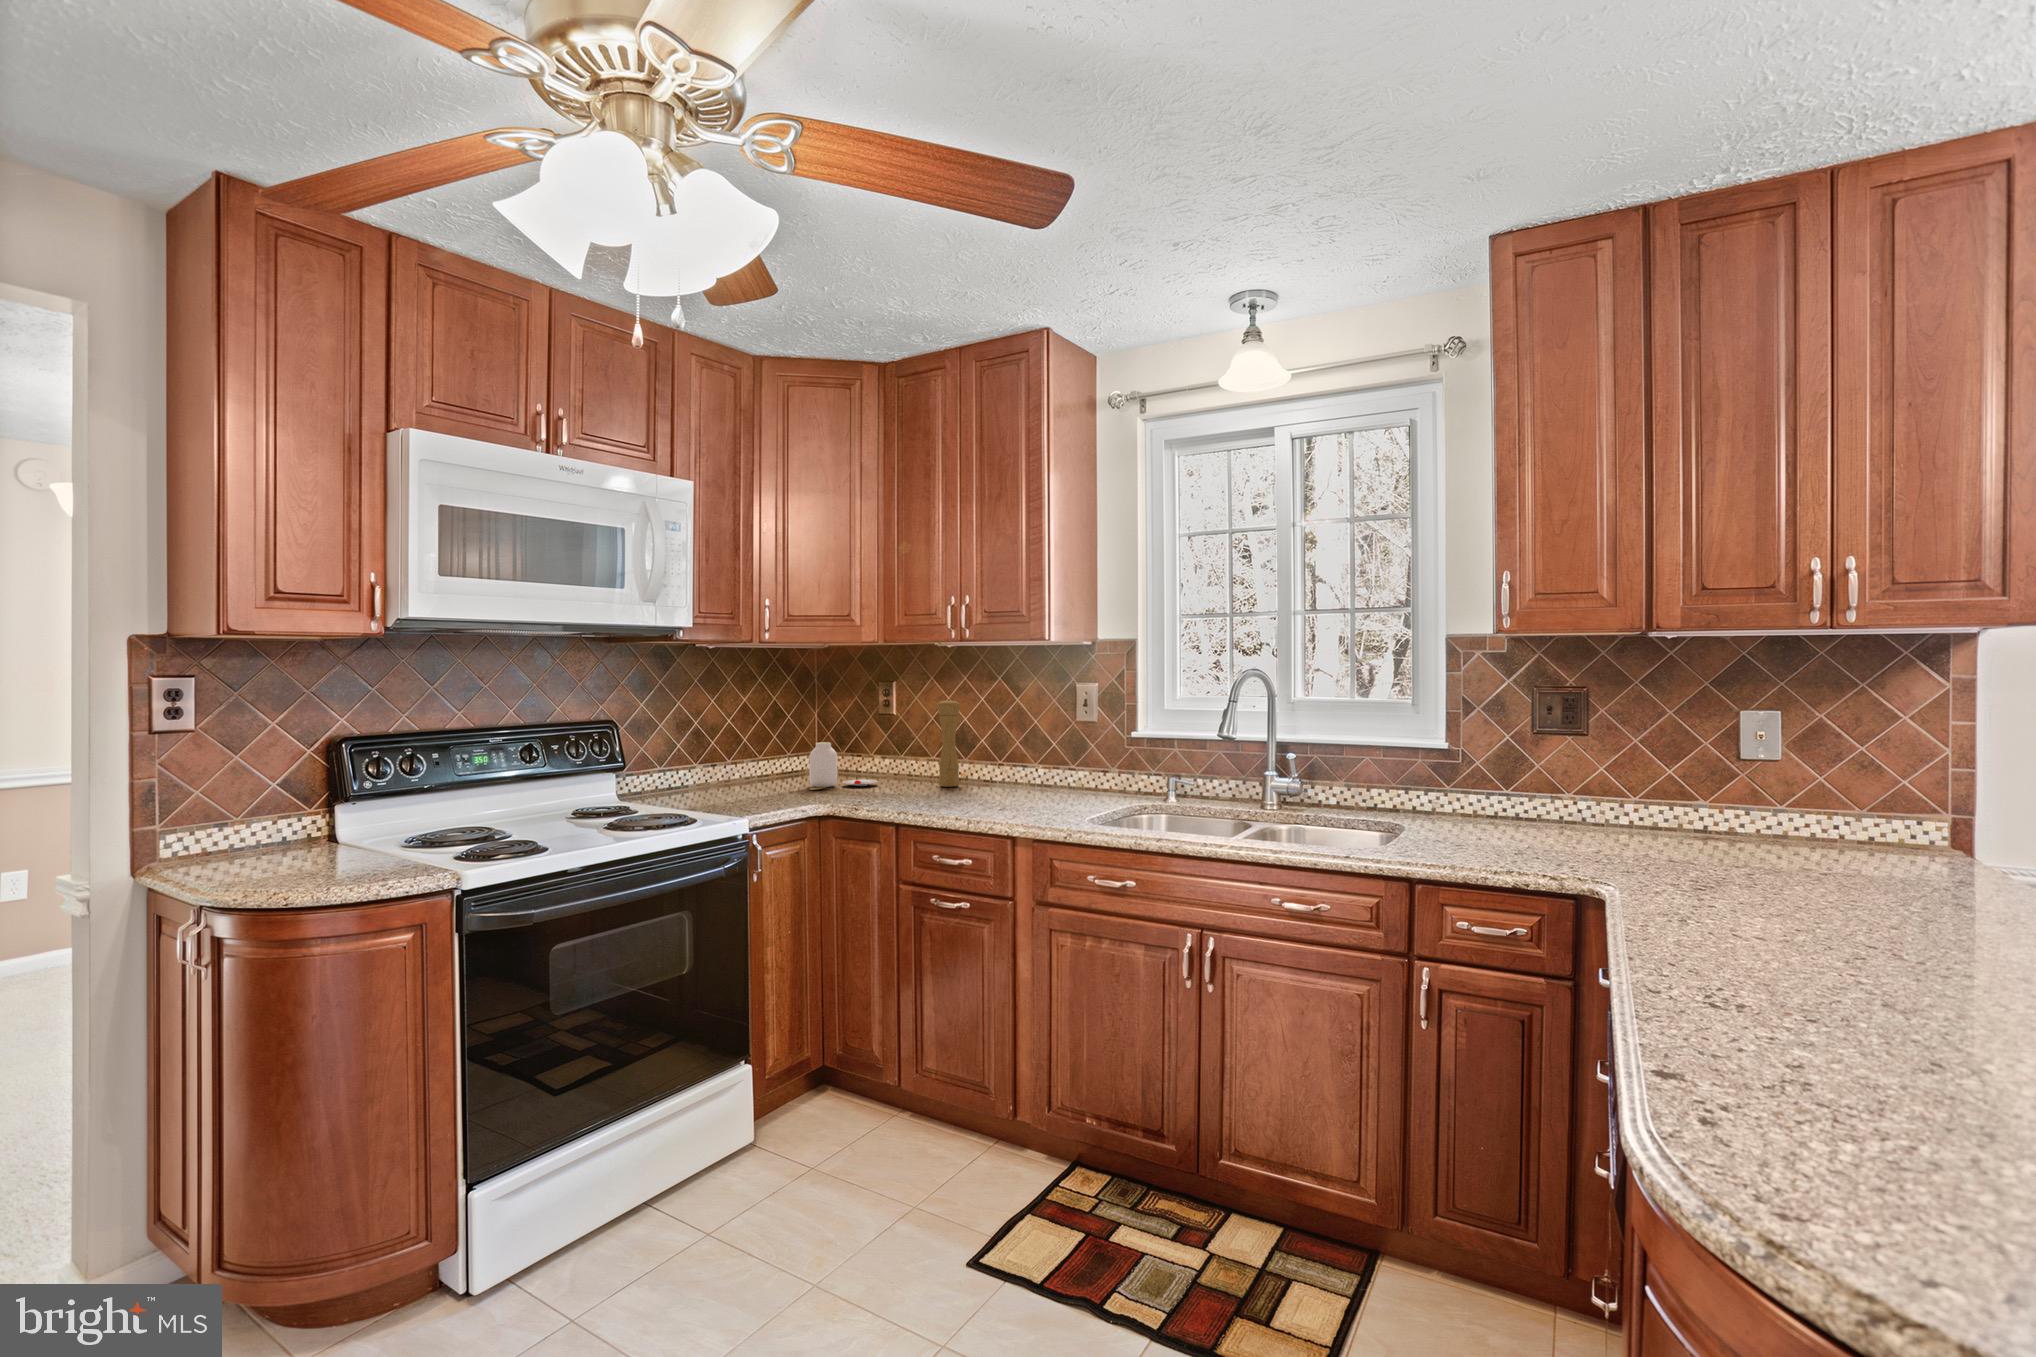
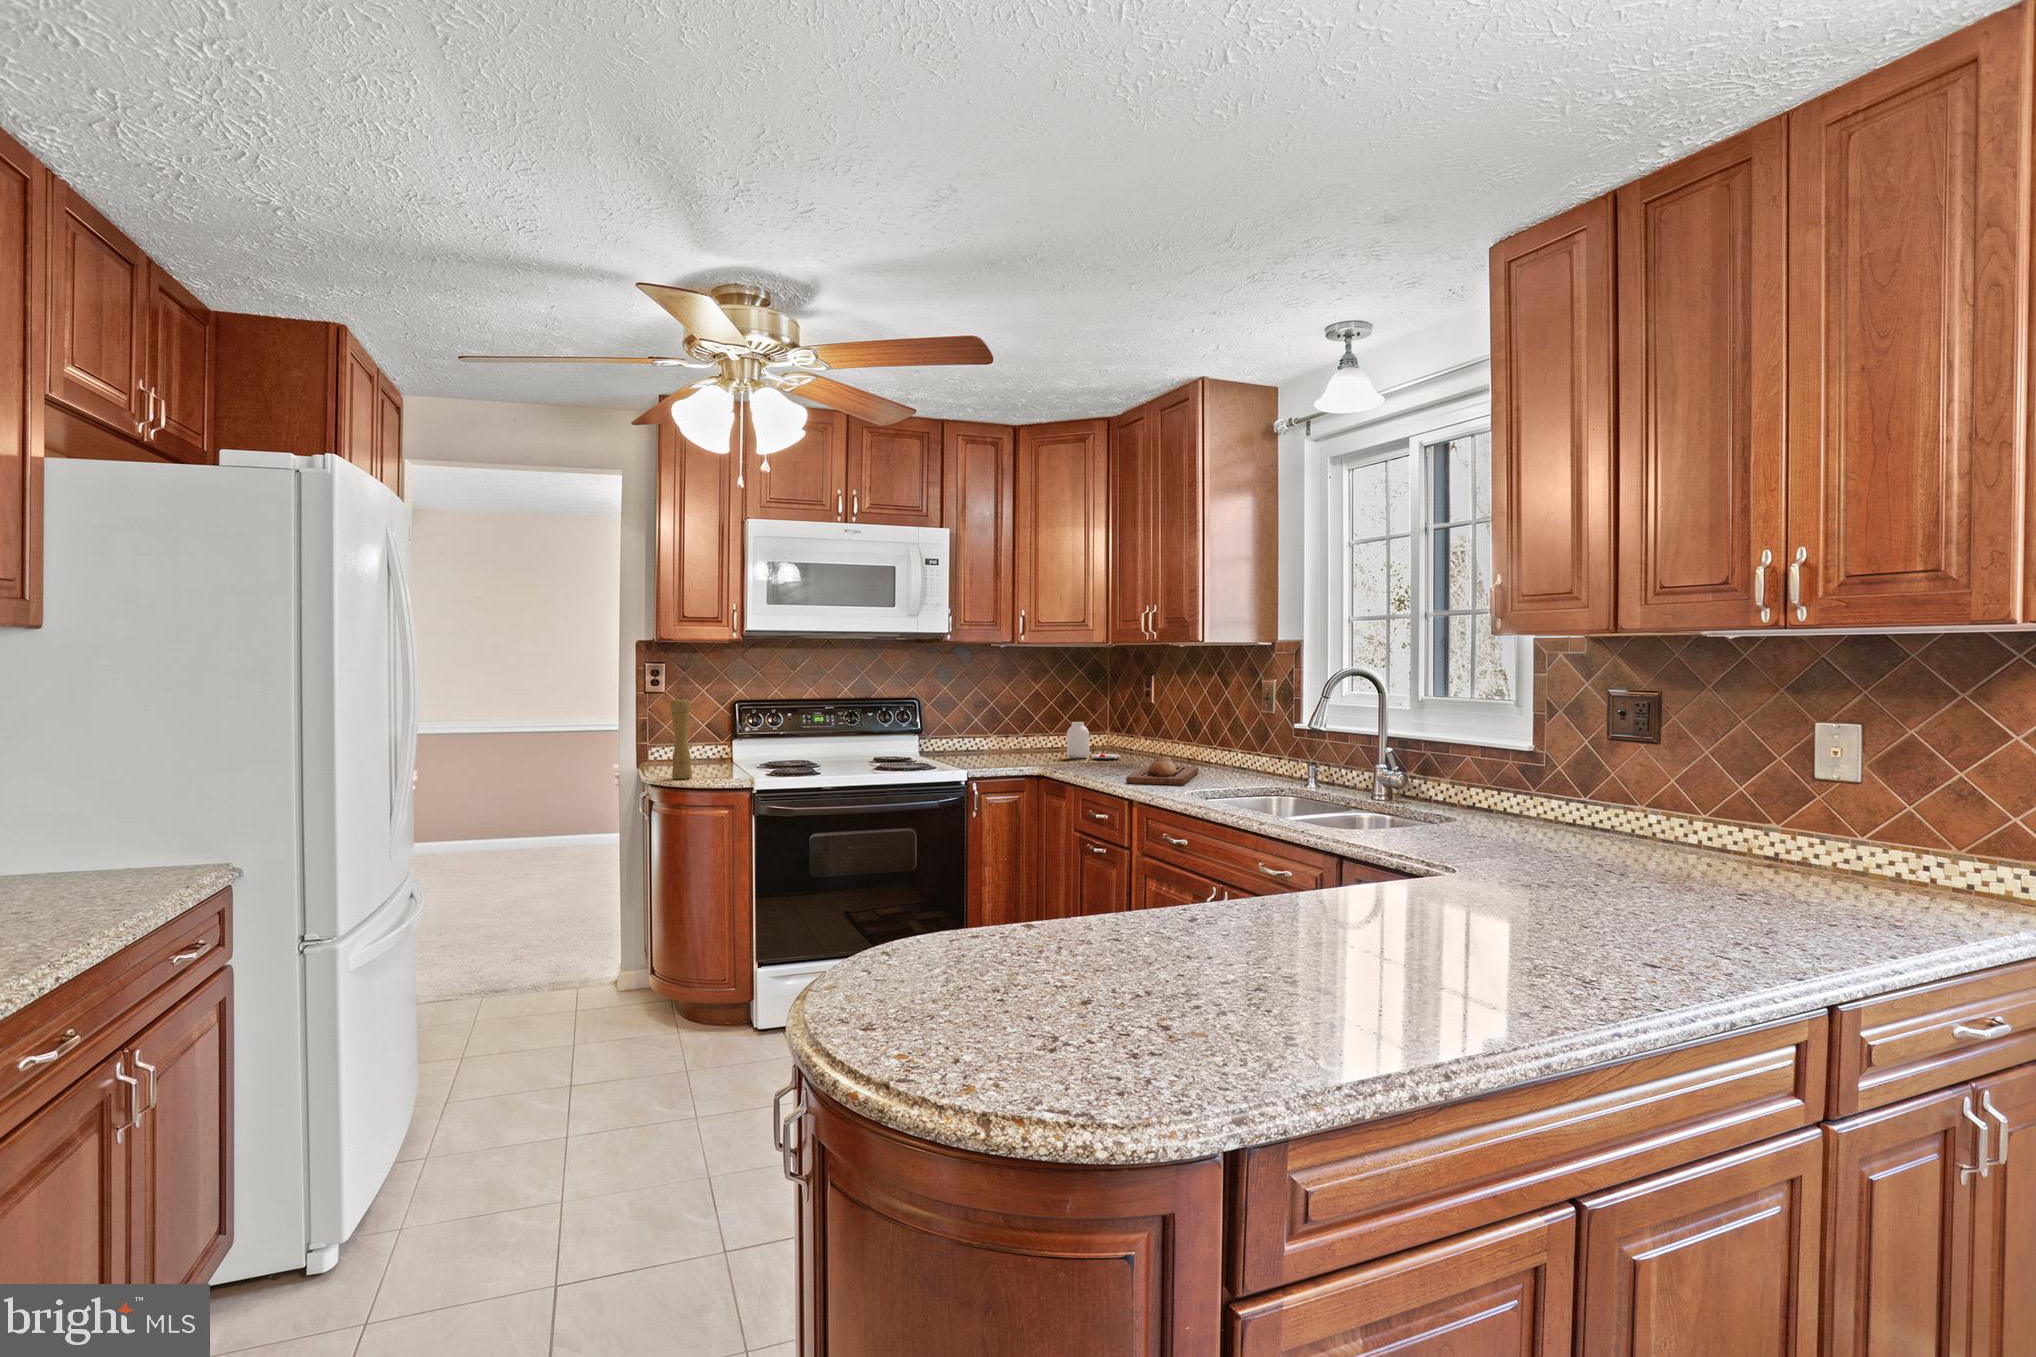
pepper mill: present [938,699,960,787] -> present [670,698,692,779]
bread loaf: none [950,778,1040,812] -> present [1126,757,1199,785]

